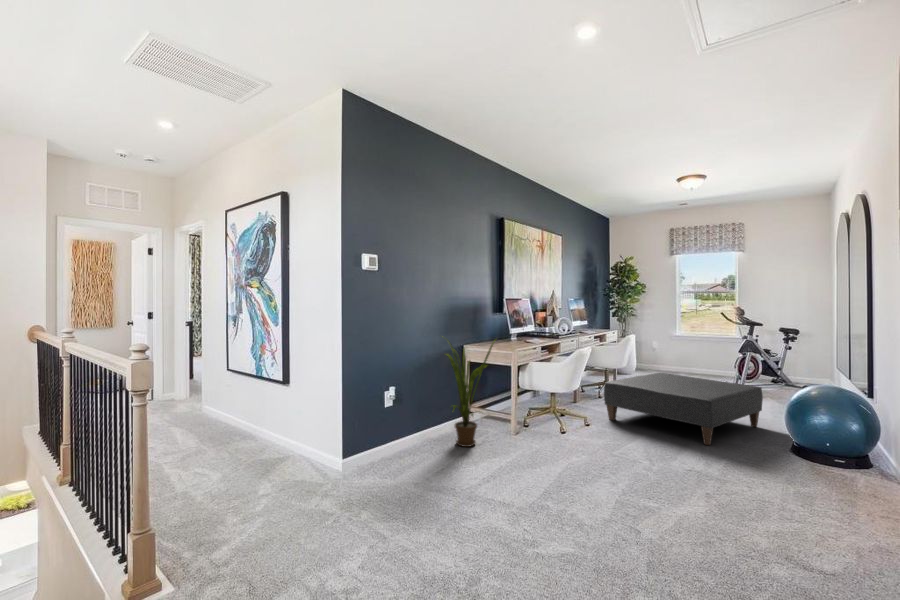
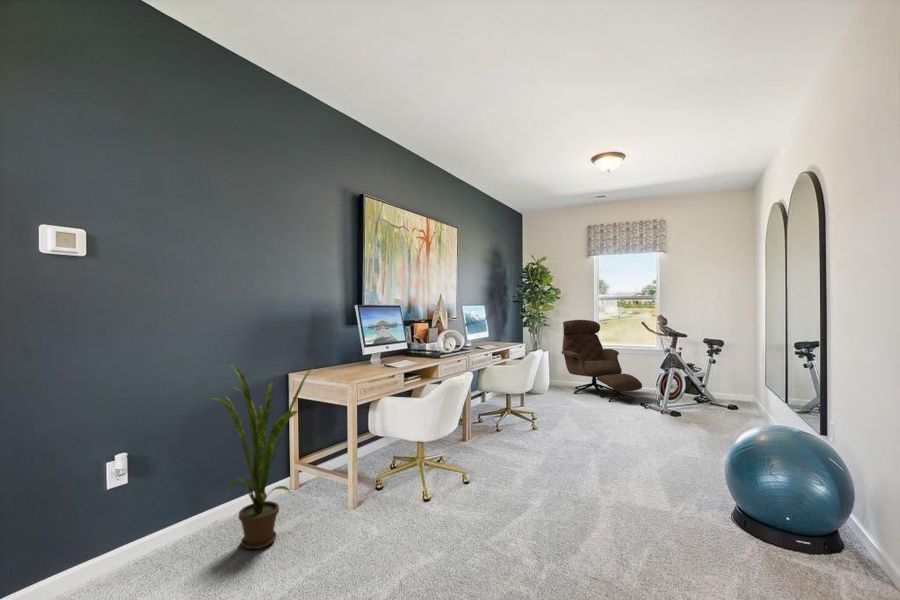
lounge chair: none [646,311,722,382] -> present [561,320,642,403]
ottoman: present [604,373,763,445] -> none [493,401,693,518]

